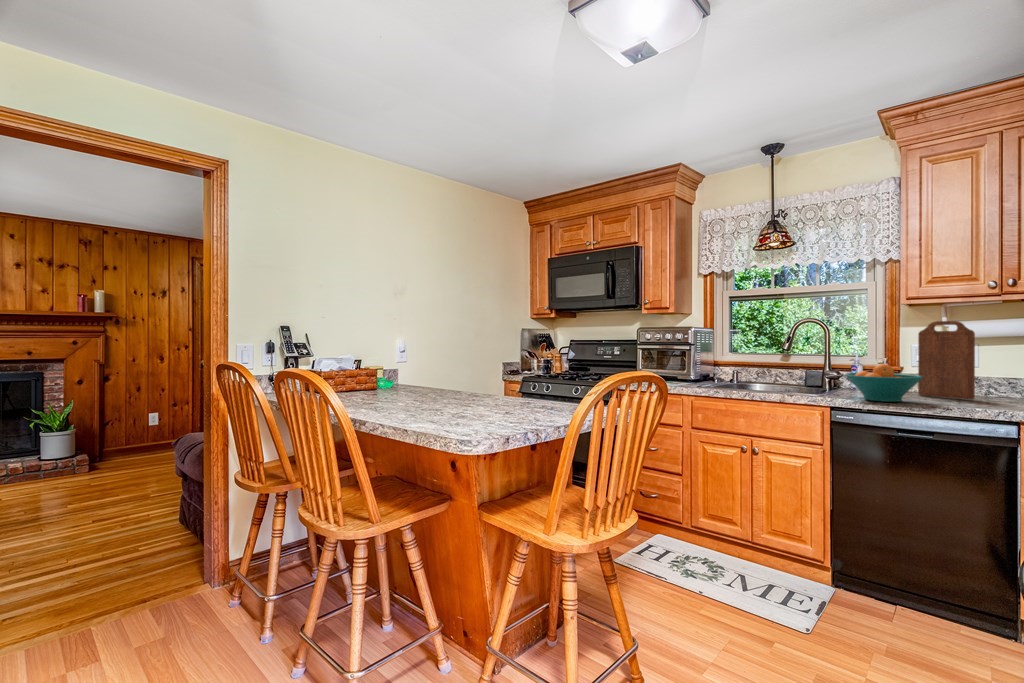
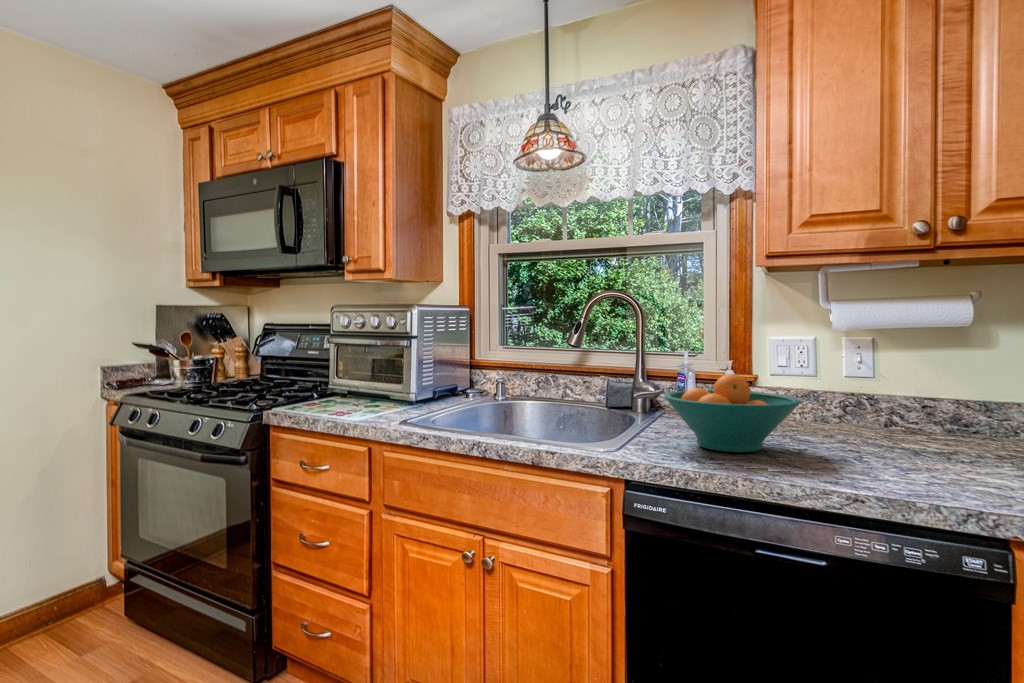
cutting board: present [918,321,975,399] -> none [781,293,873,437]

